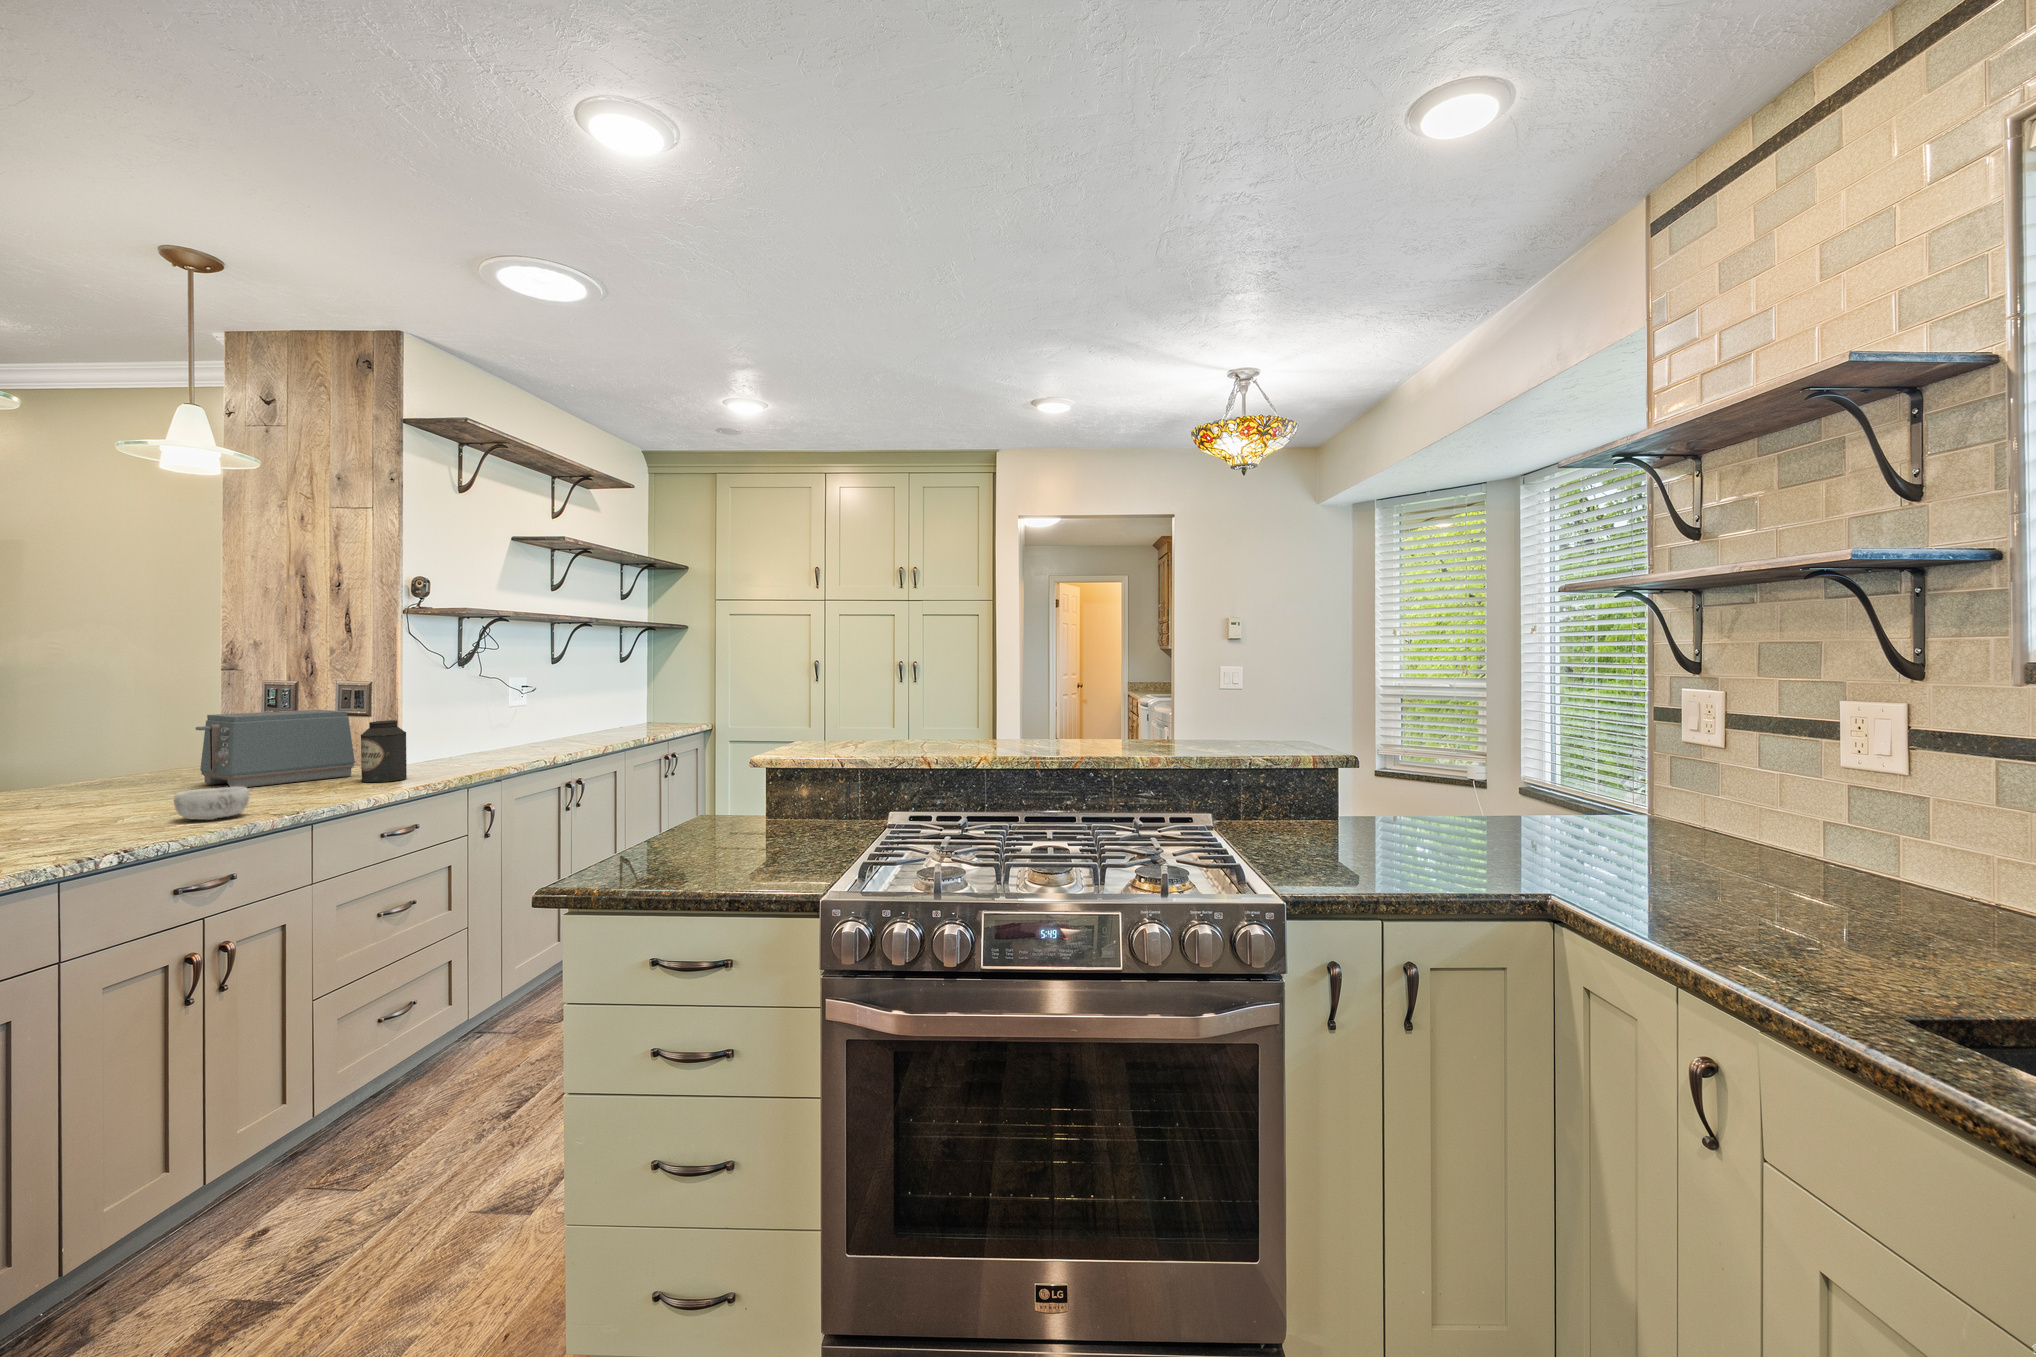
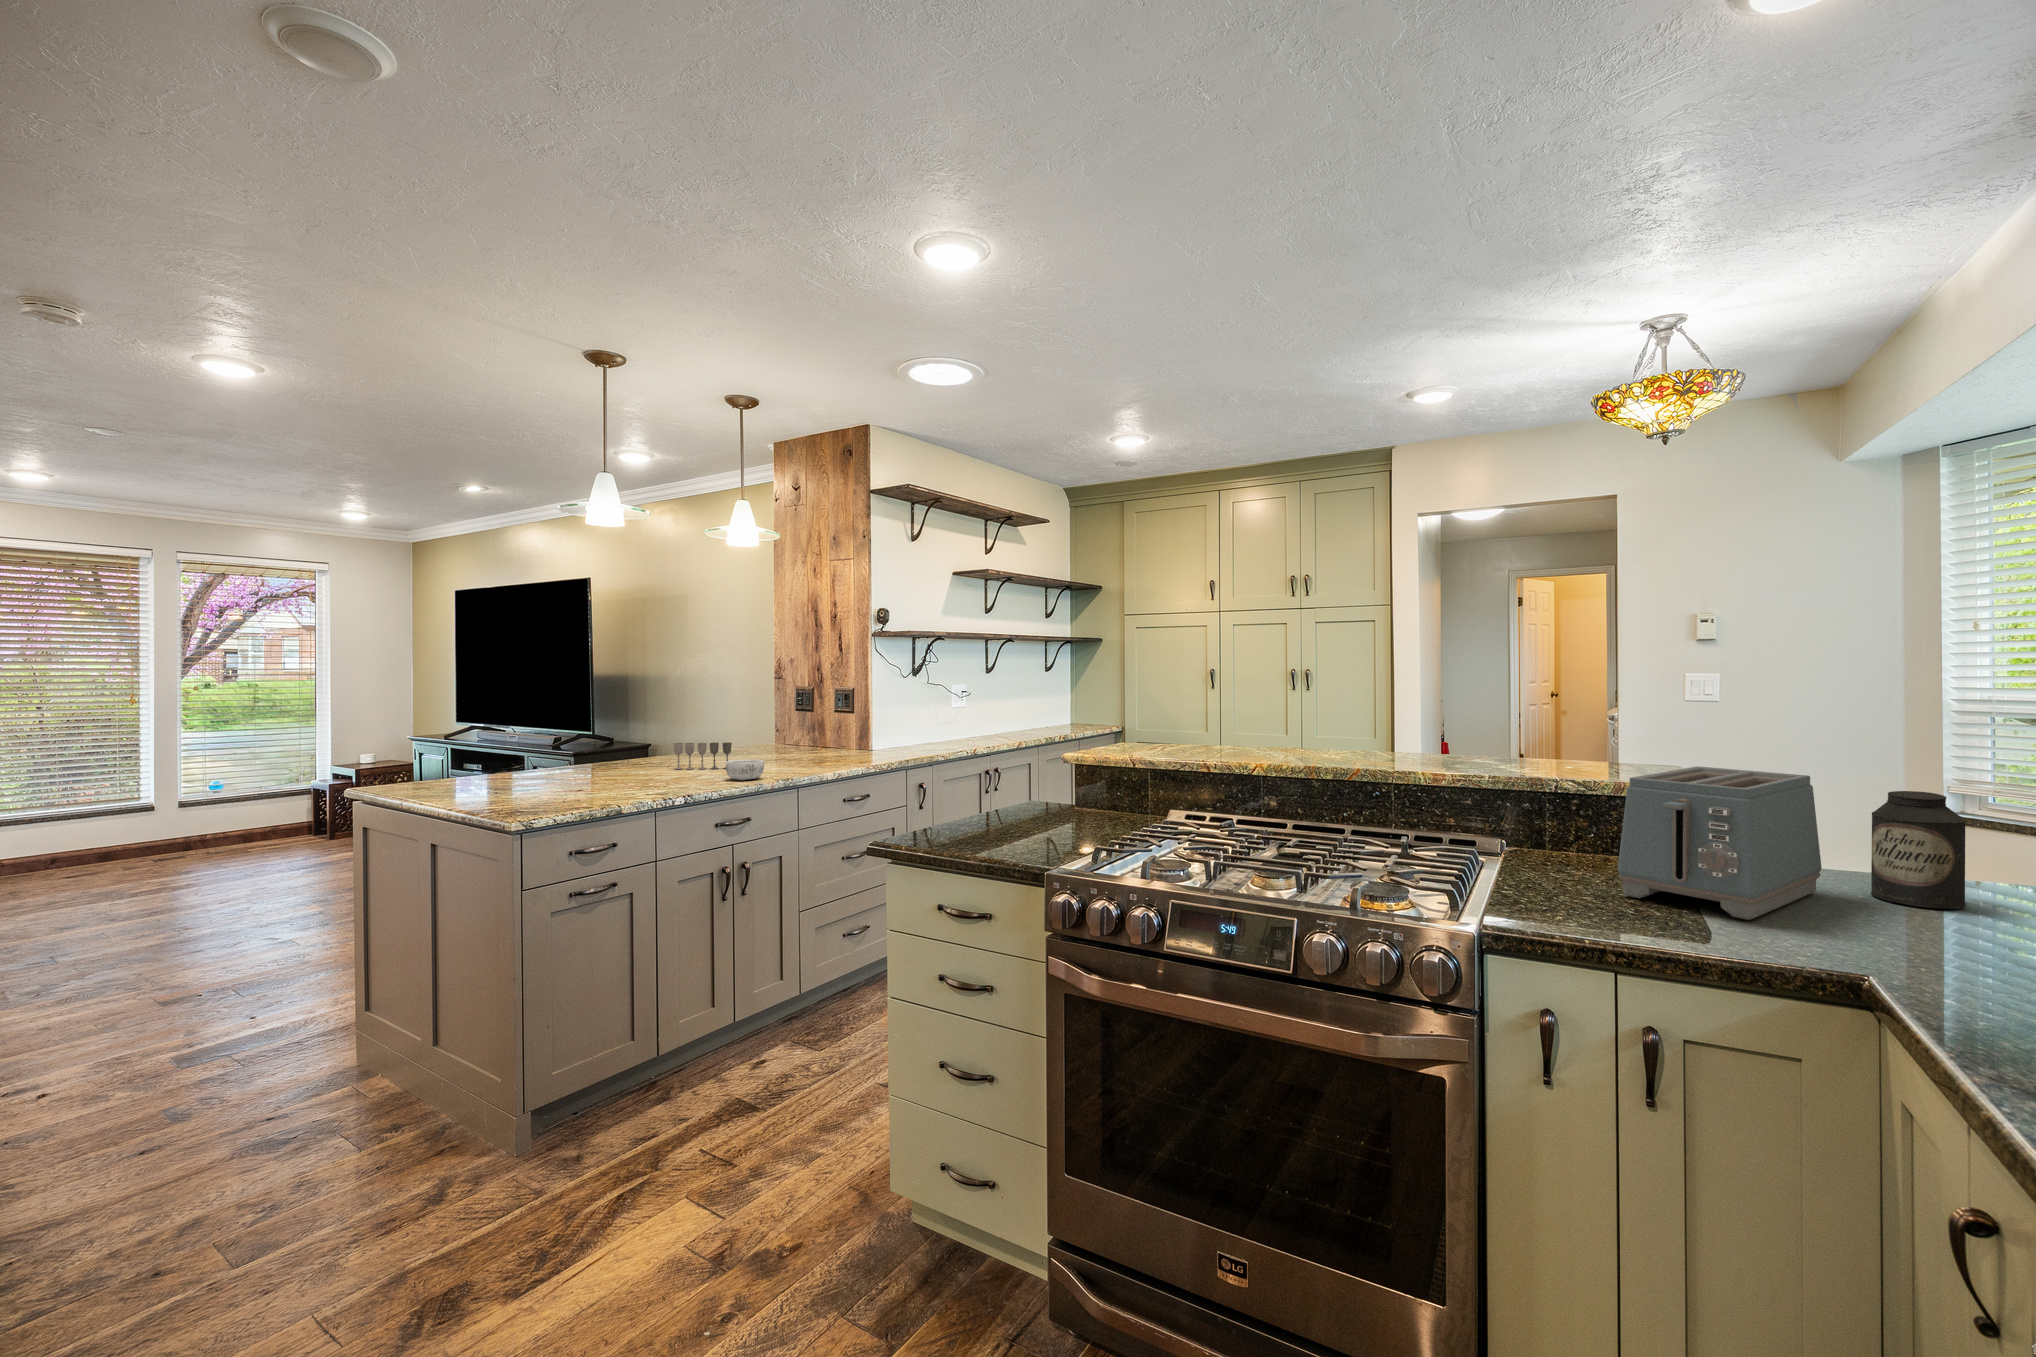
toaster: present [196,710,355,787] -> present [1618,766,1822,920]
canister: present [361,720,407,782] -> present [1871,791,1966,909]
wine glass: none [42,764,168,812] -> present [674,742,732,769]

